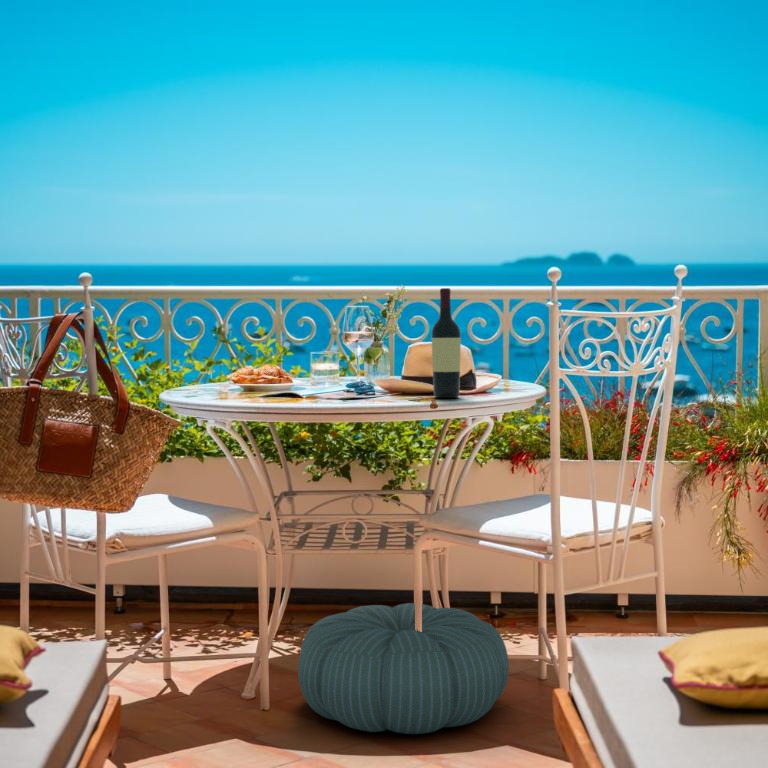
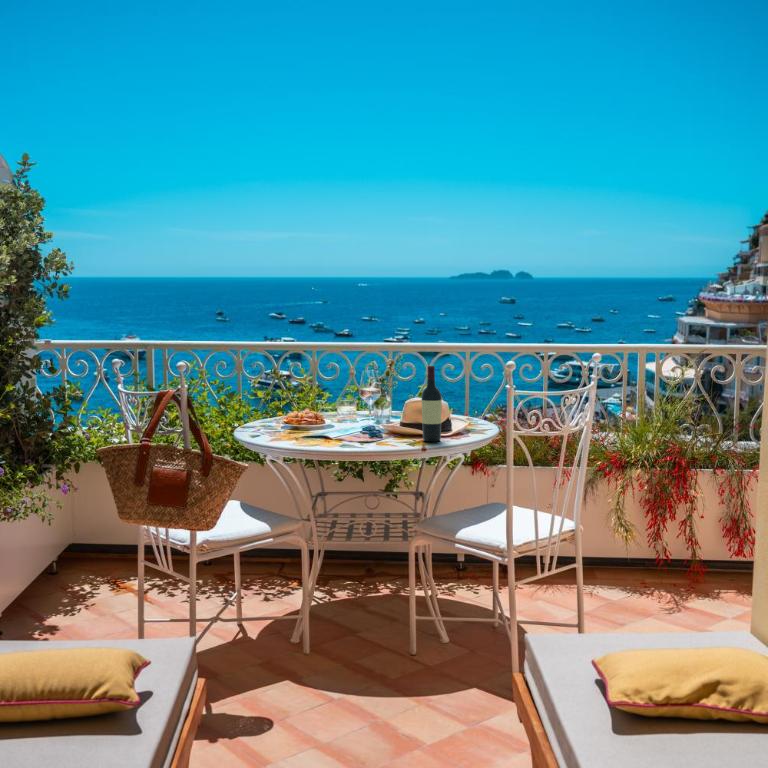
pouf: present [298,603,509,734] -> none [330,575,473,674]

